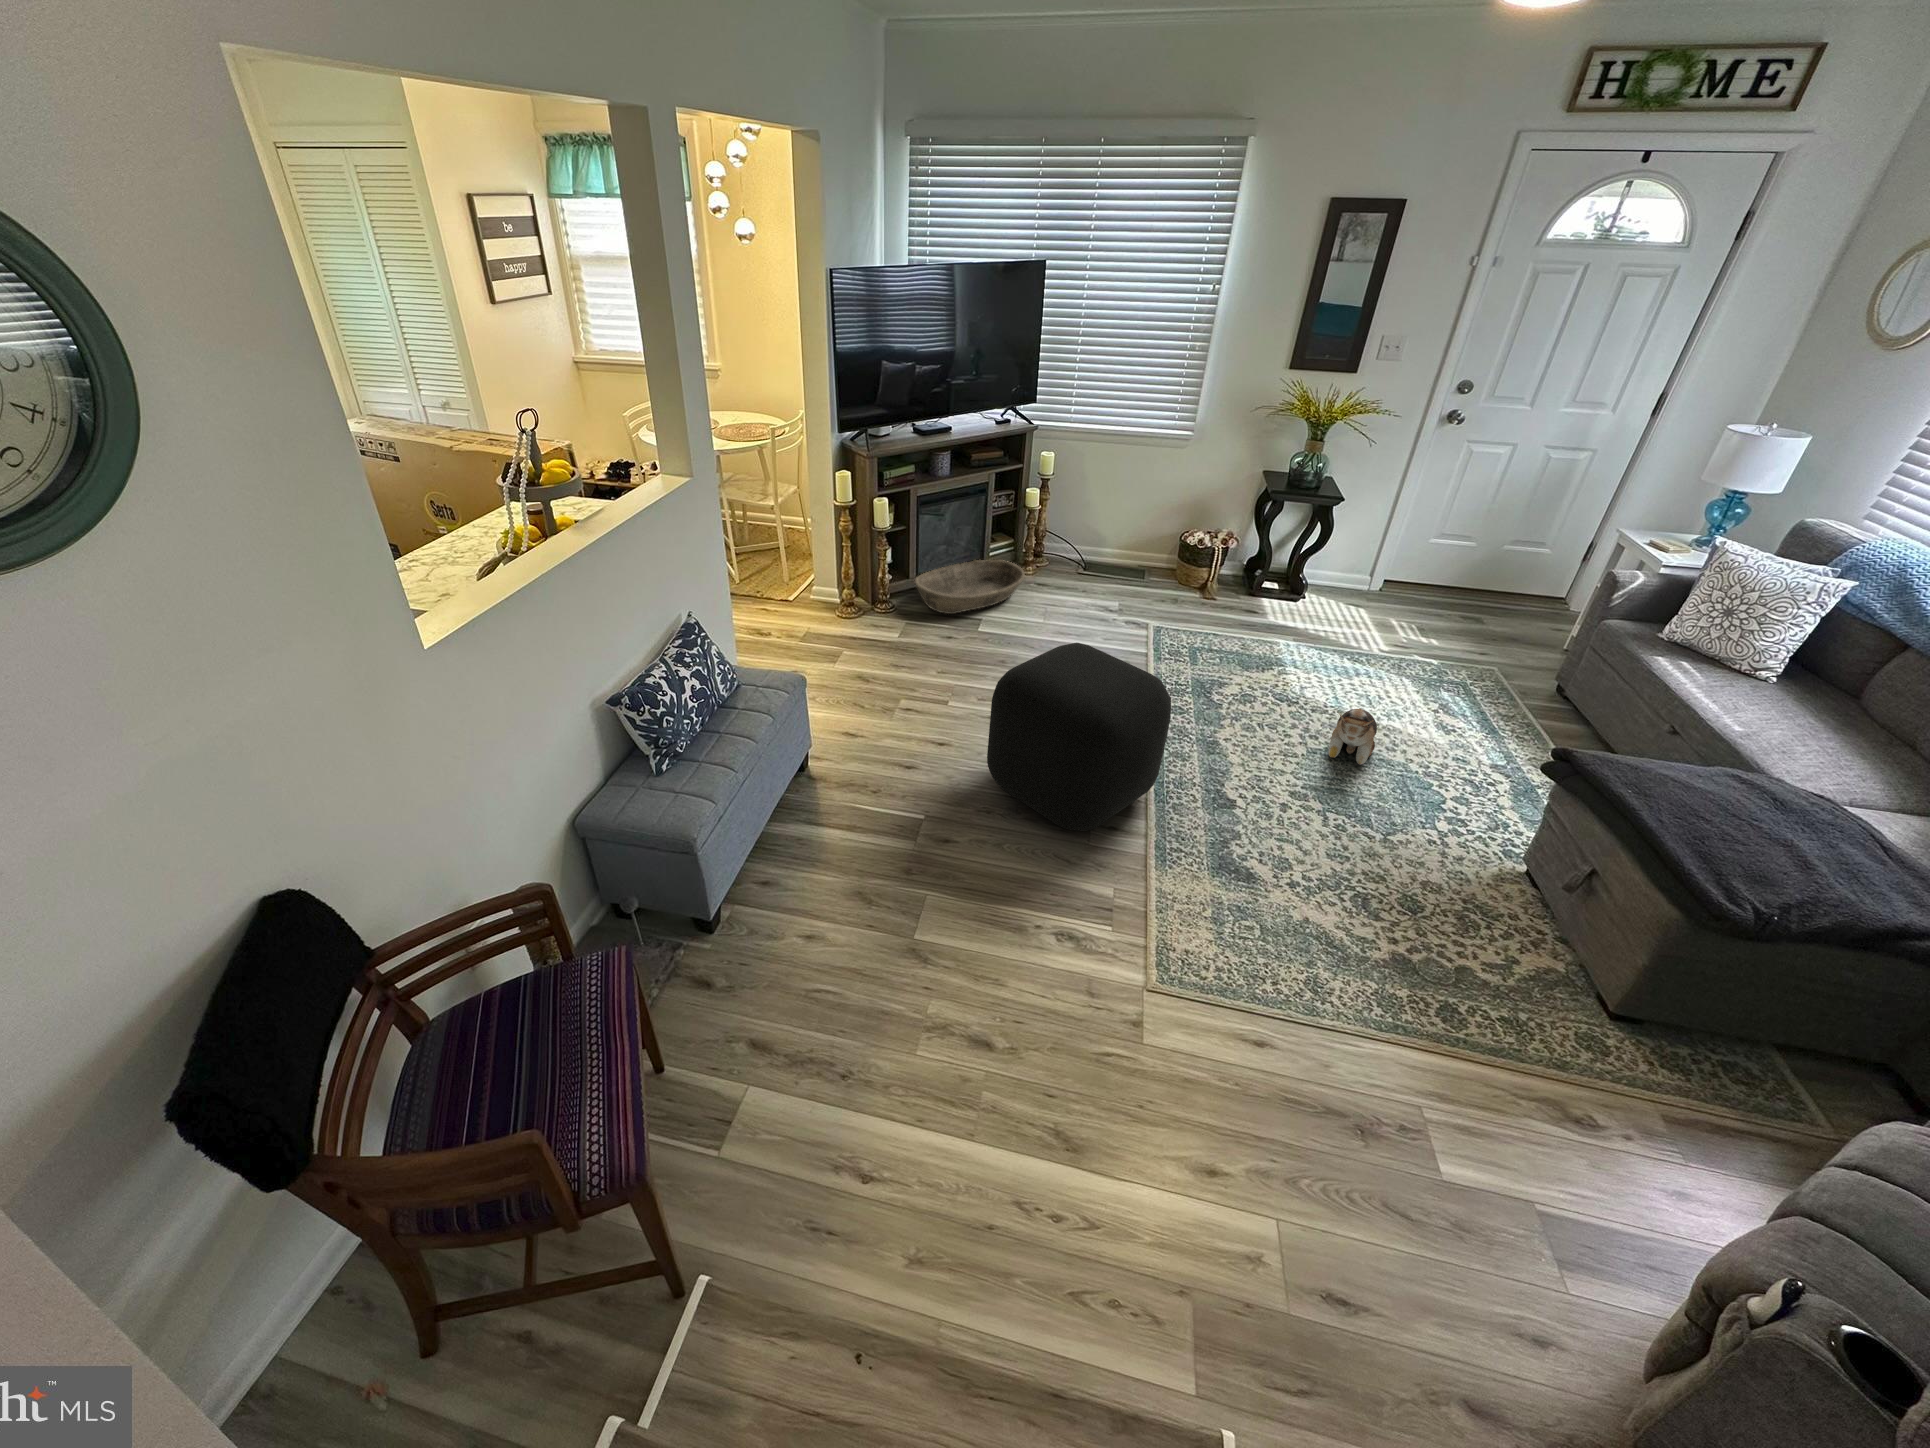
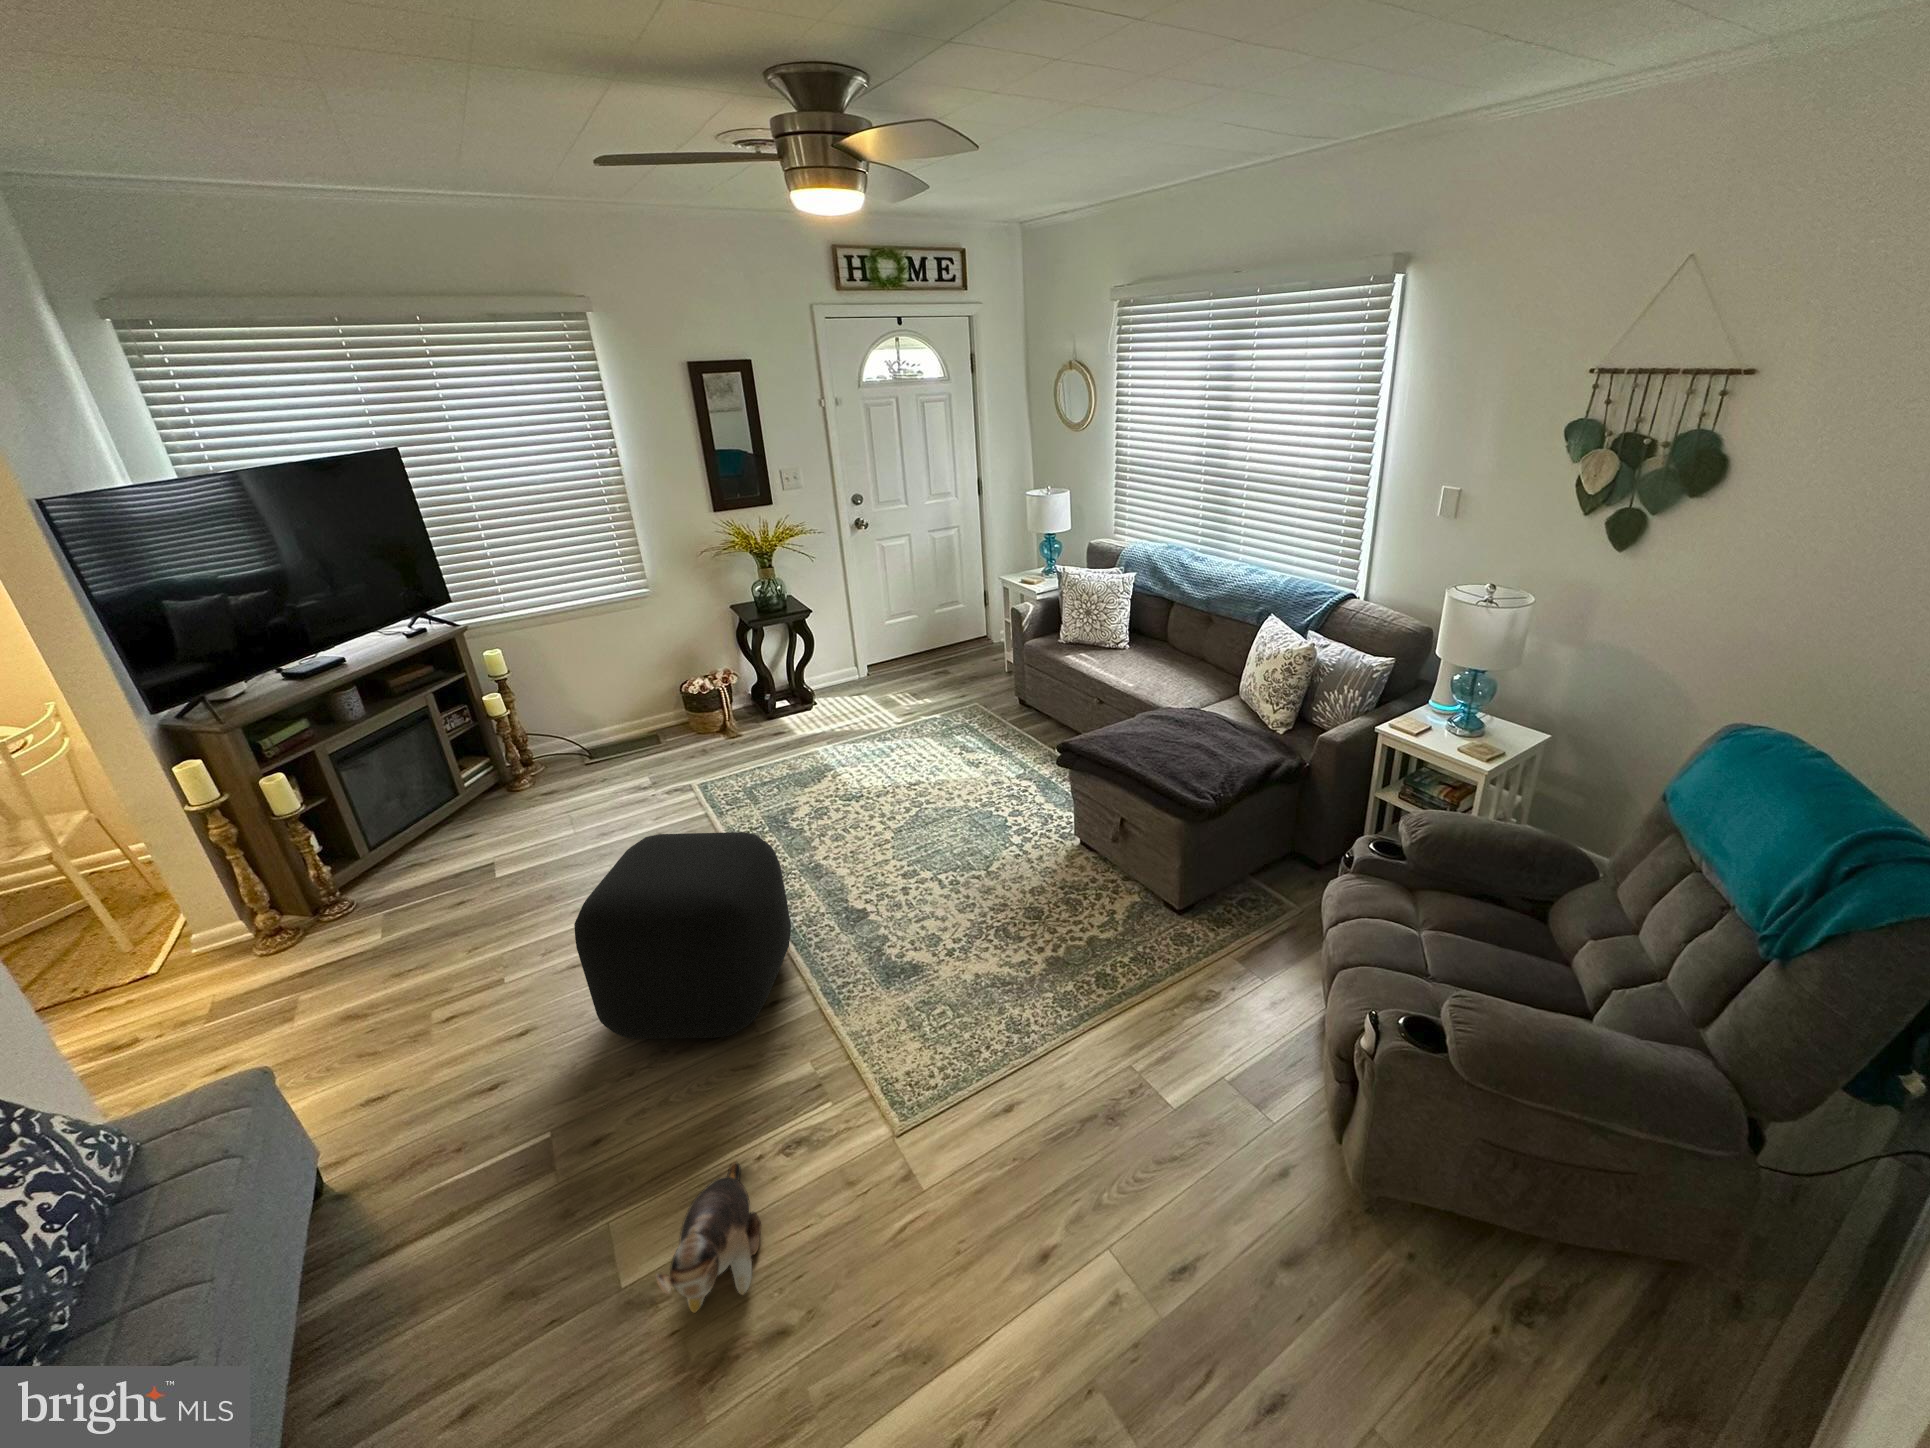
basket: present [915,560,1025,614] -> none [373,784,528,881]
plush toy: present [1328,708,1377,765] -> present [656,1162,761,1313]

